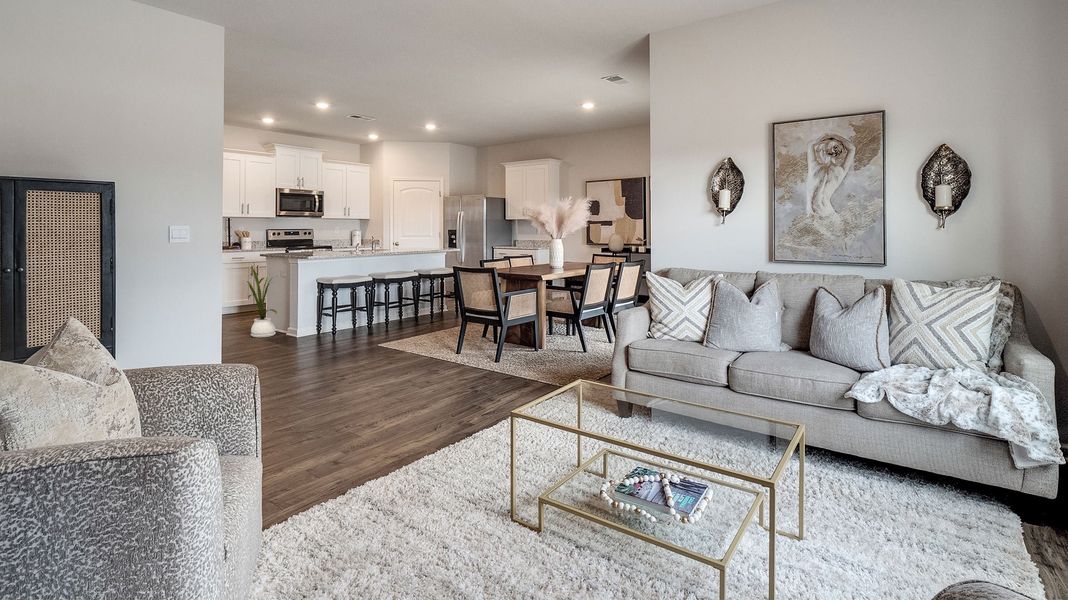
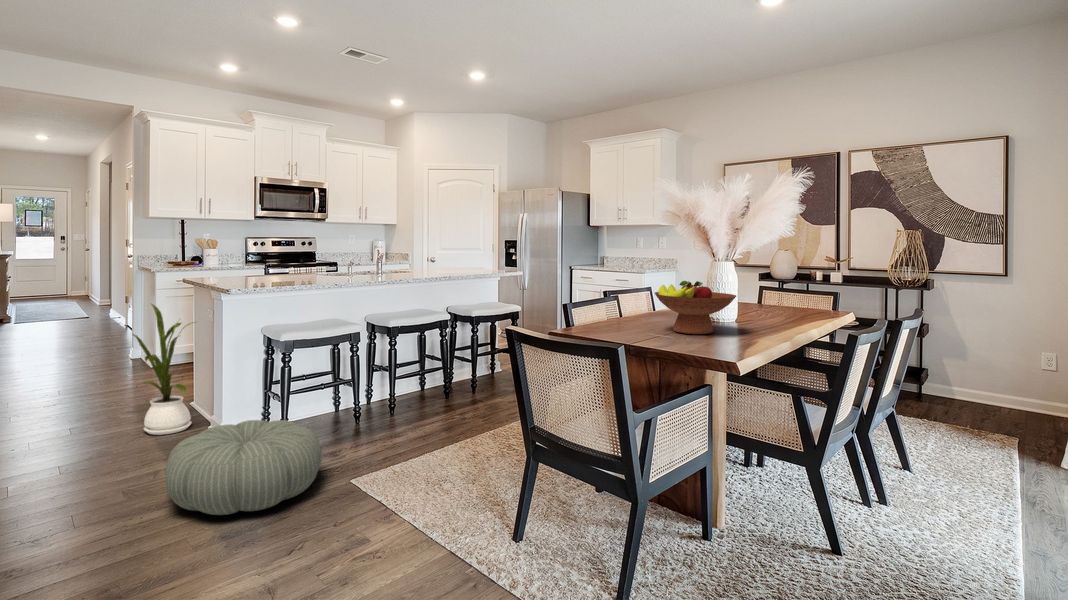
fruit bowl: none [521,245,557,269] -> present [655,281,736,334]
pouf: none [292,319,364,356] -> present [166,420,322,515]

